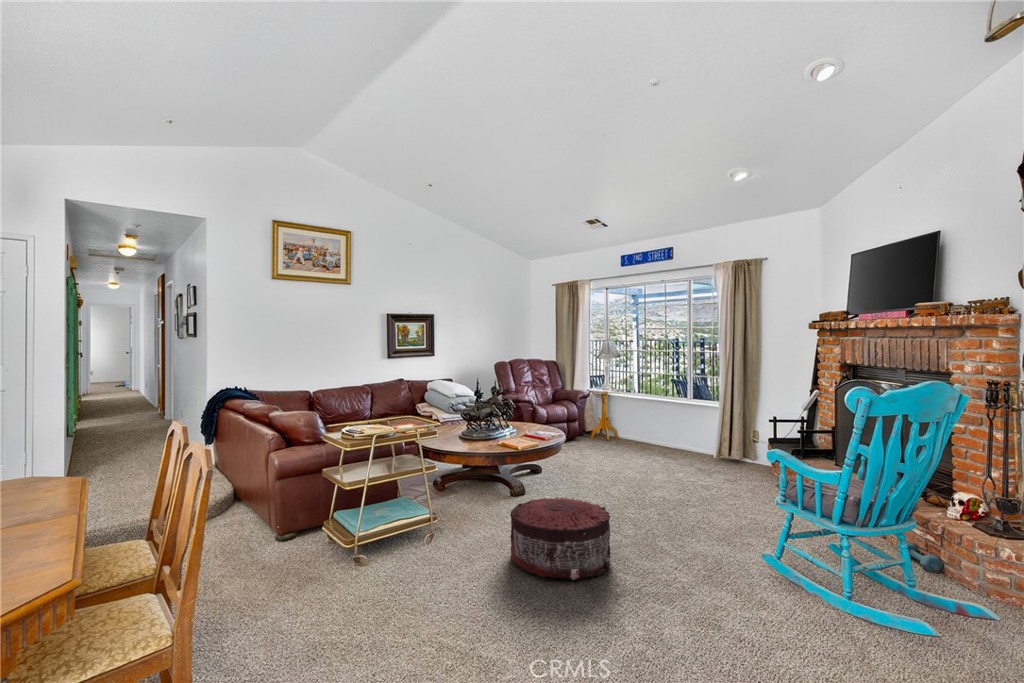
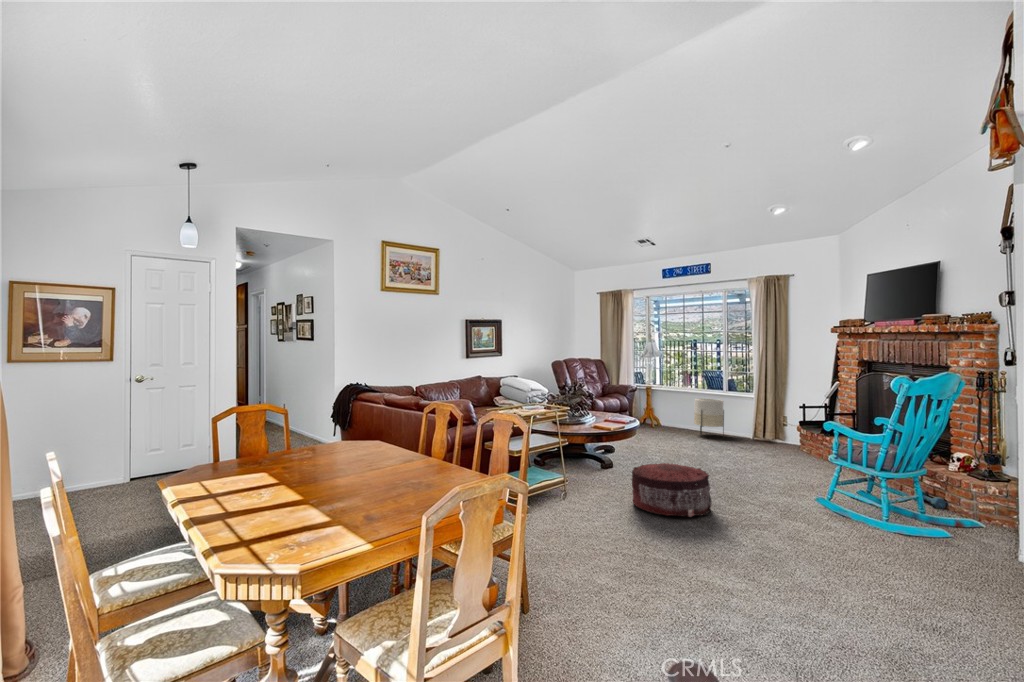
planter: none [653,407,688,454] -> present [694,398,724,436]

